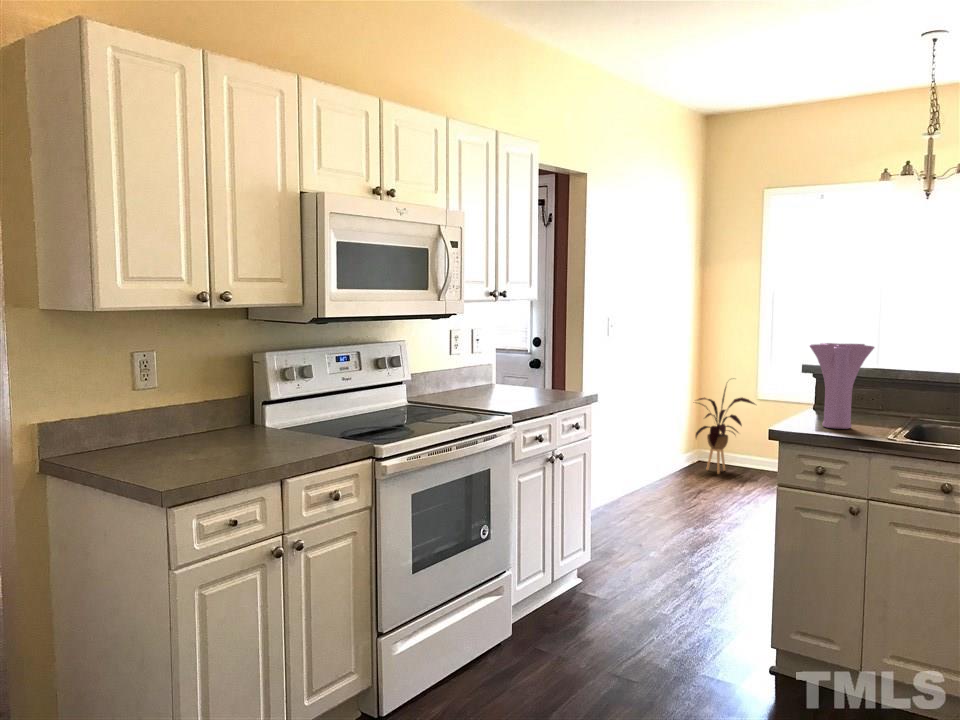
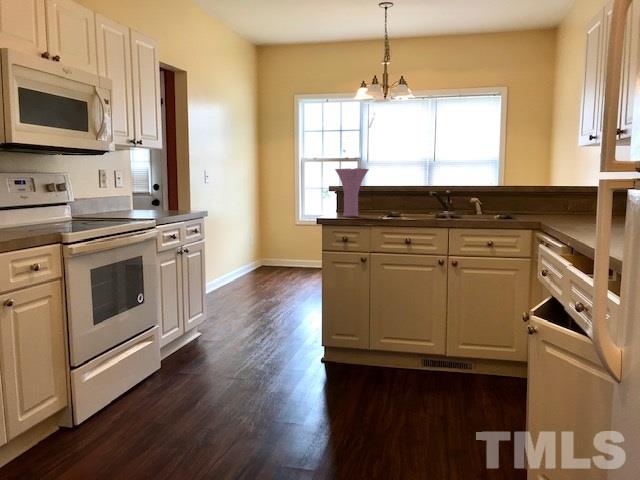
house plant: present [696,387,755,474] -> none [254,212,295,271]

